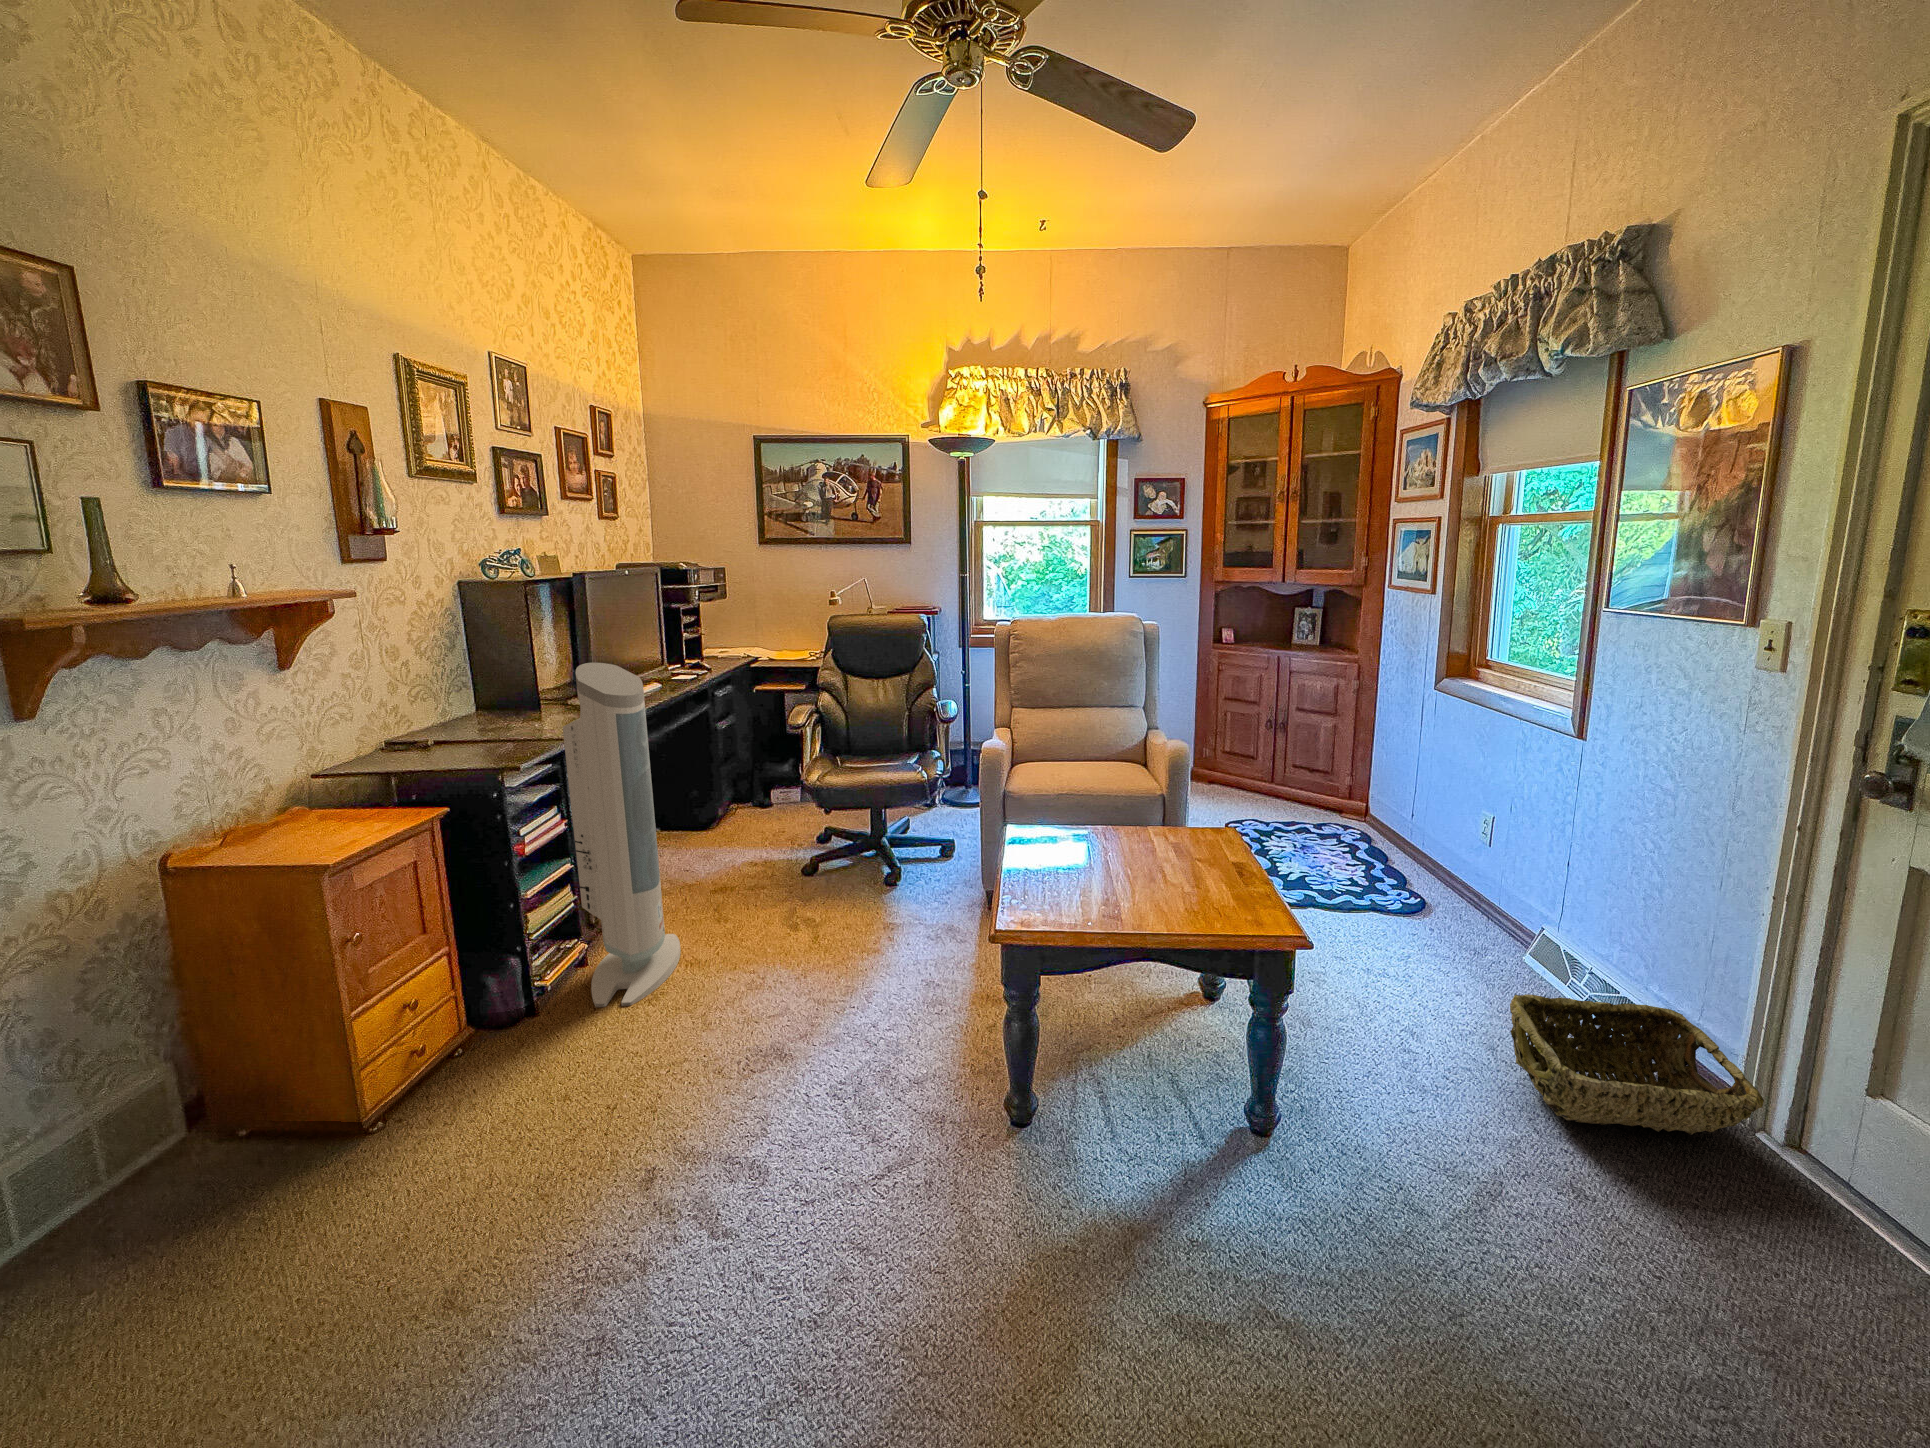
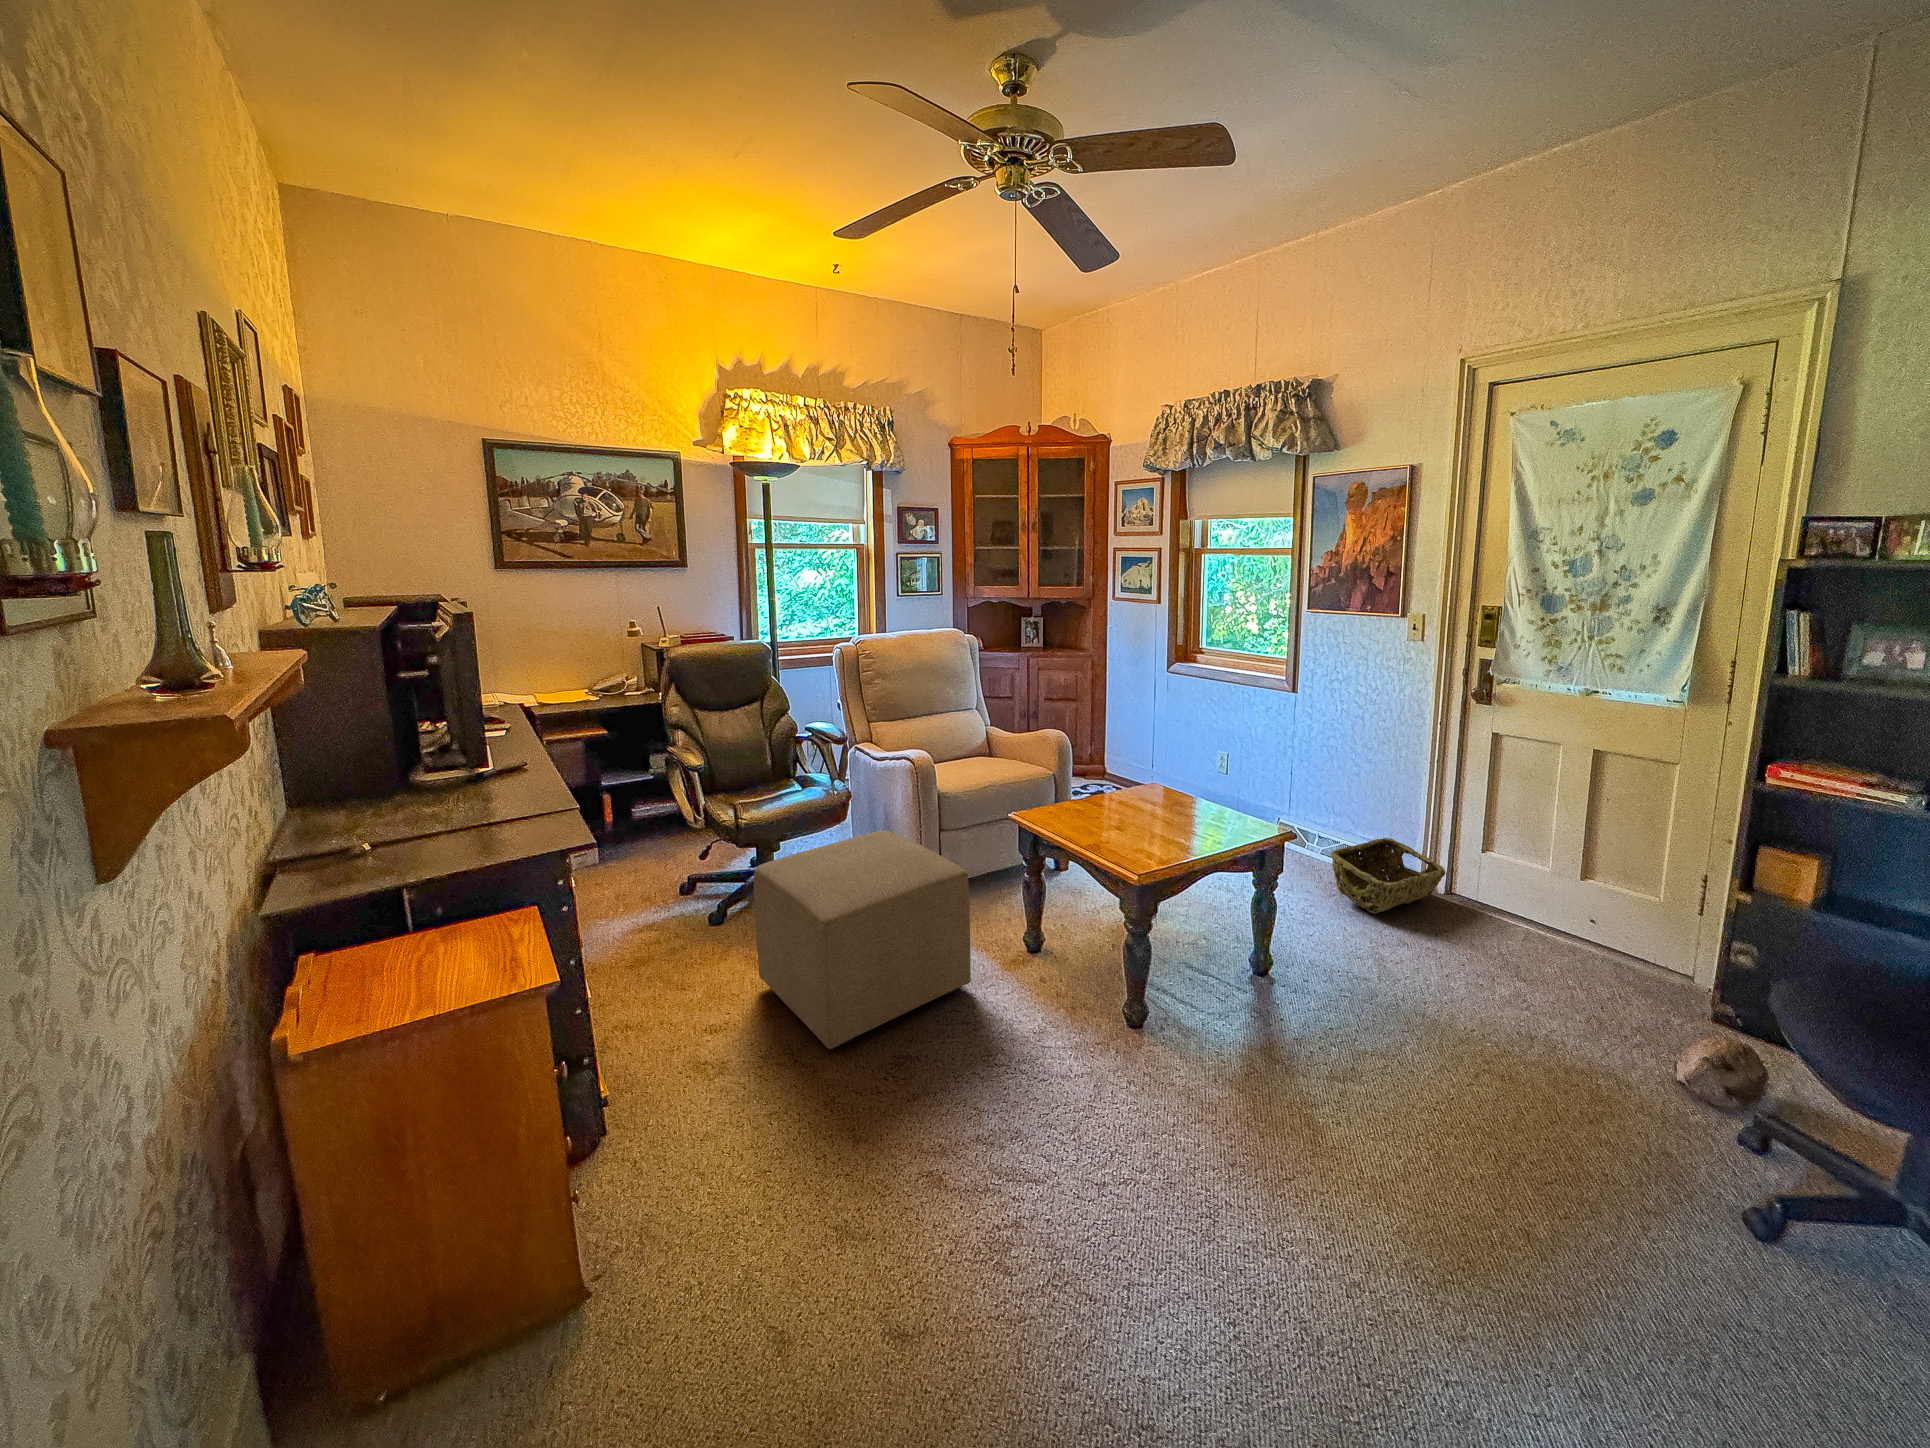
air purifier: present [563,663,681,1007] -> none [558,730,699,1140]
ottoman: none [746,807,926,996] -> present [754,830,971,1049]

